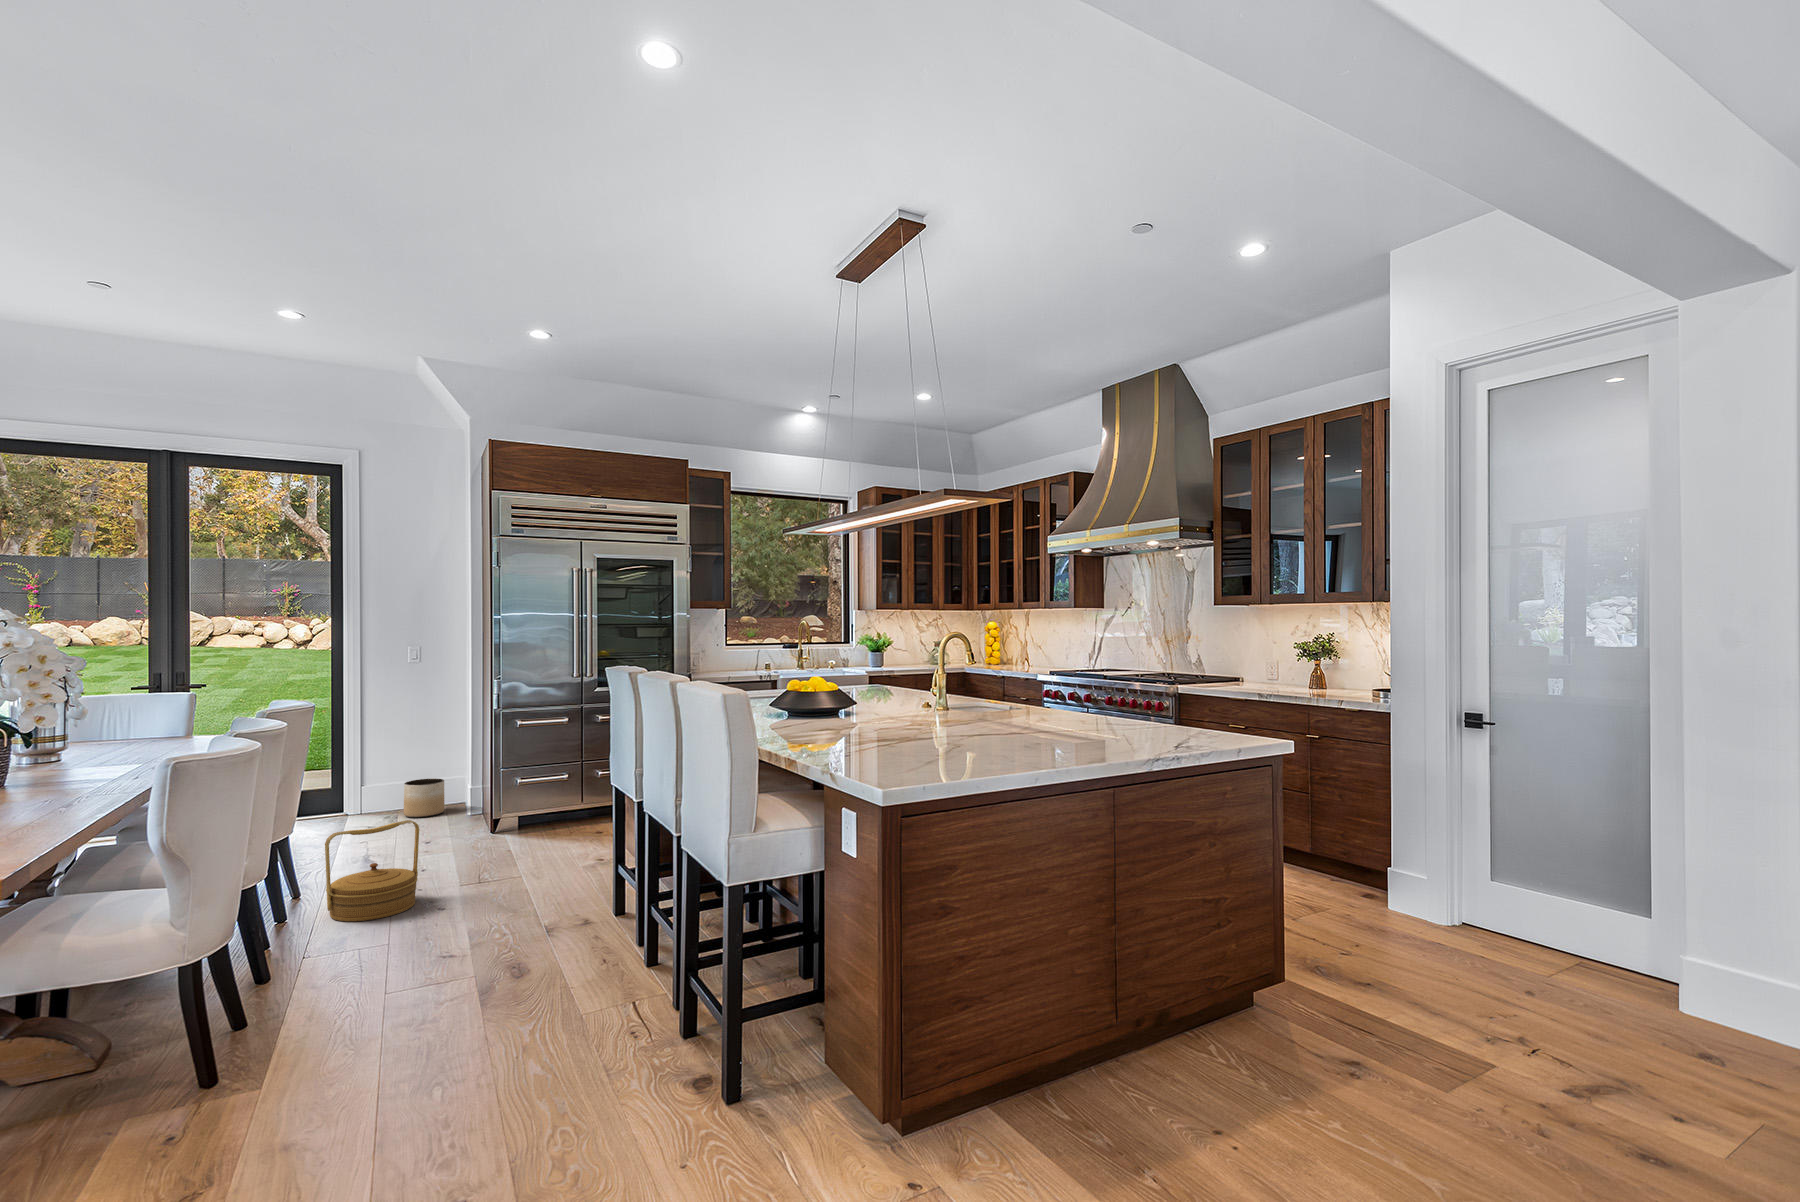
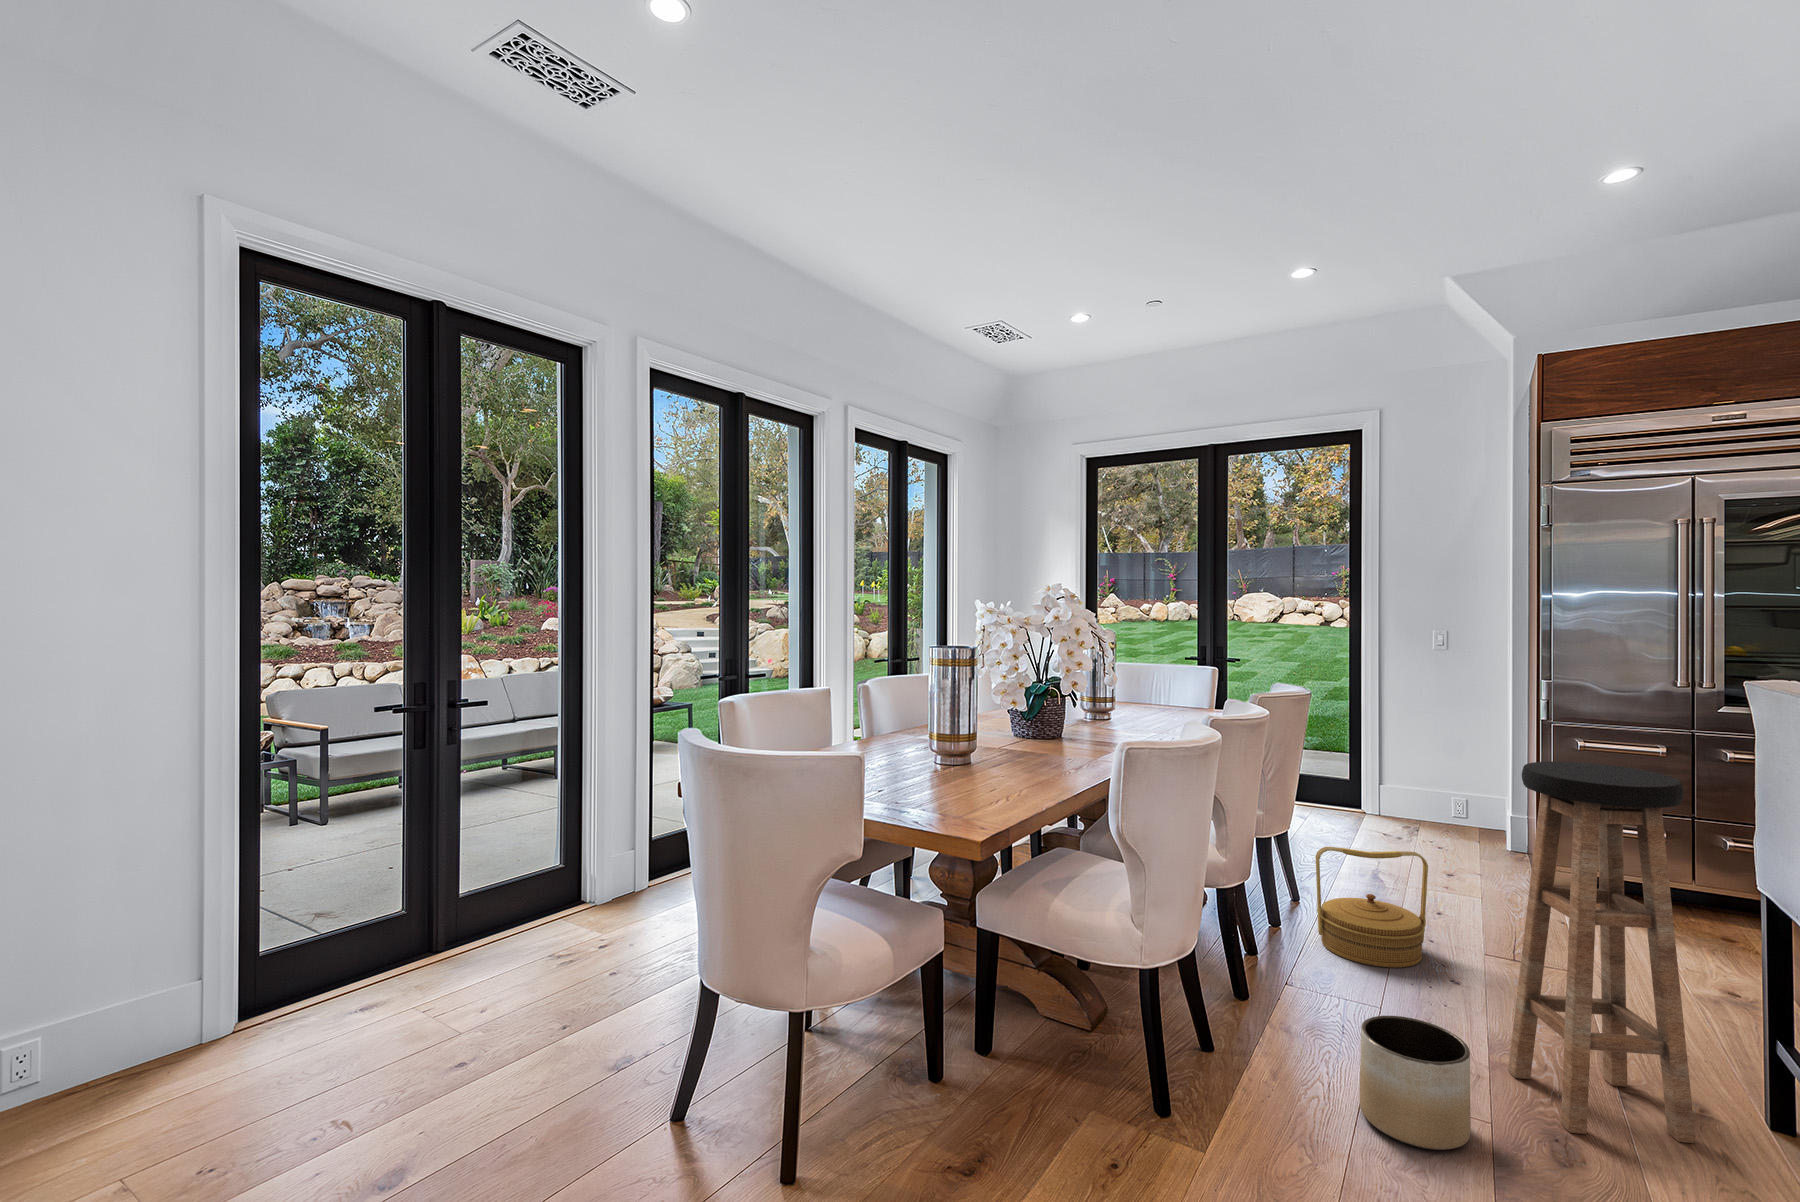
bar stool: none [482,723,584,960] -> present [1508,761,1696,1143]
planter: present [404,778,445,818] -> present [1359,1016,1471,1150]

